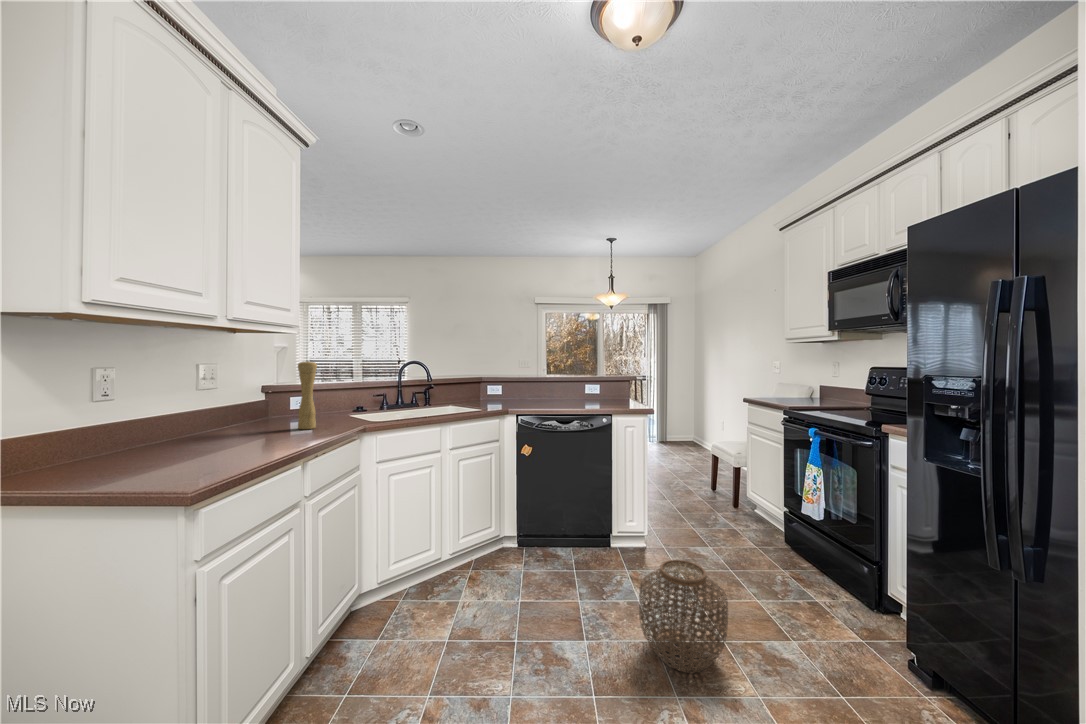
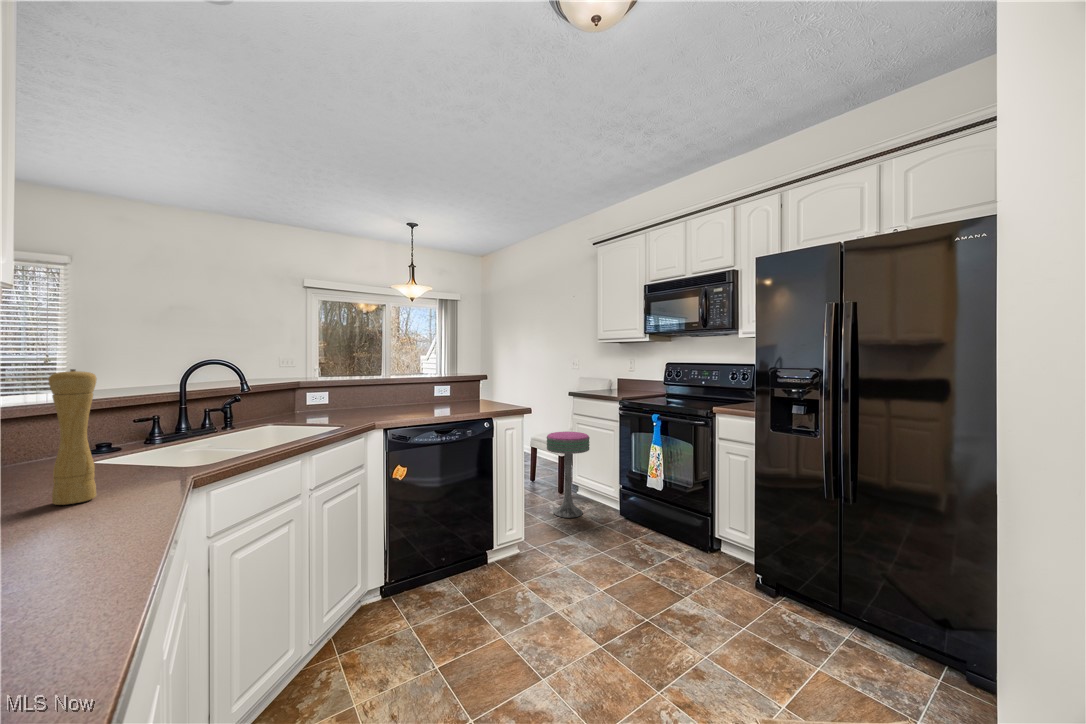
bar stool: none [703,439,752,531] -> present [547,432,590,518]
woven basket: present [639,560,728,672] -> none [590,556,675,667]

